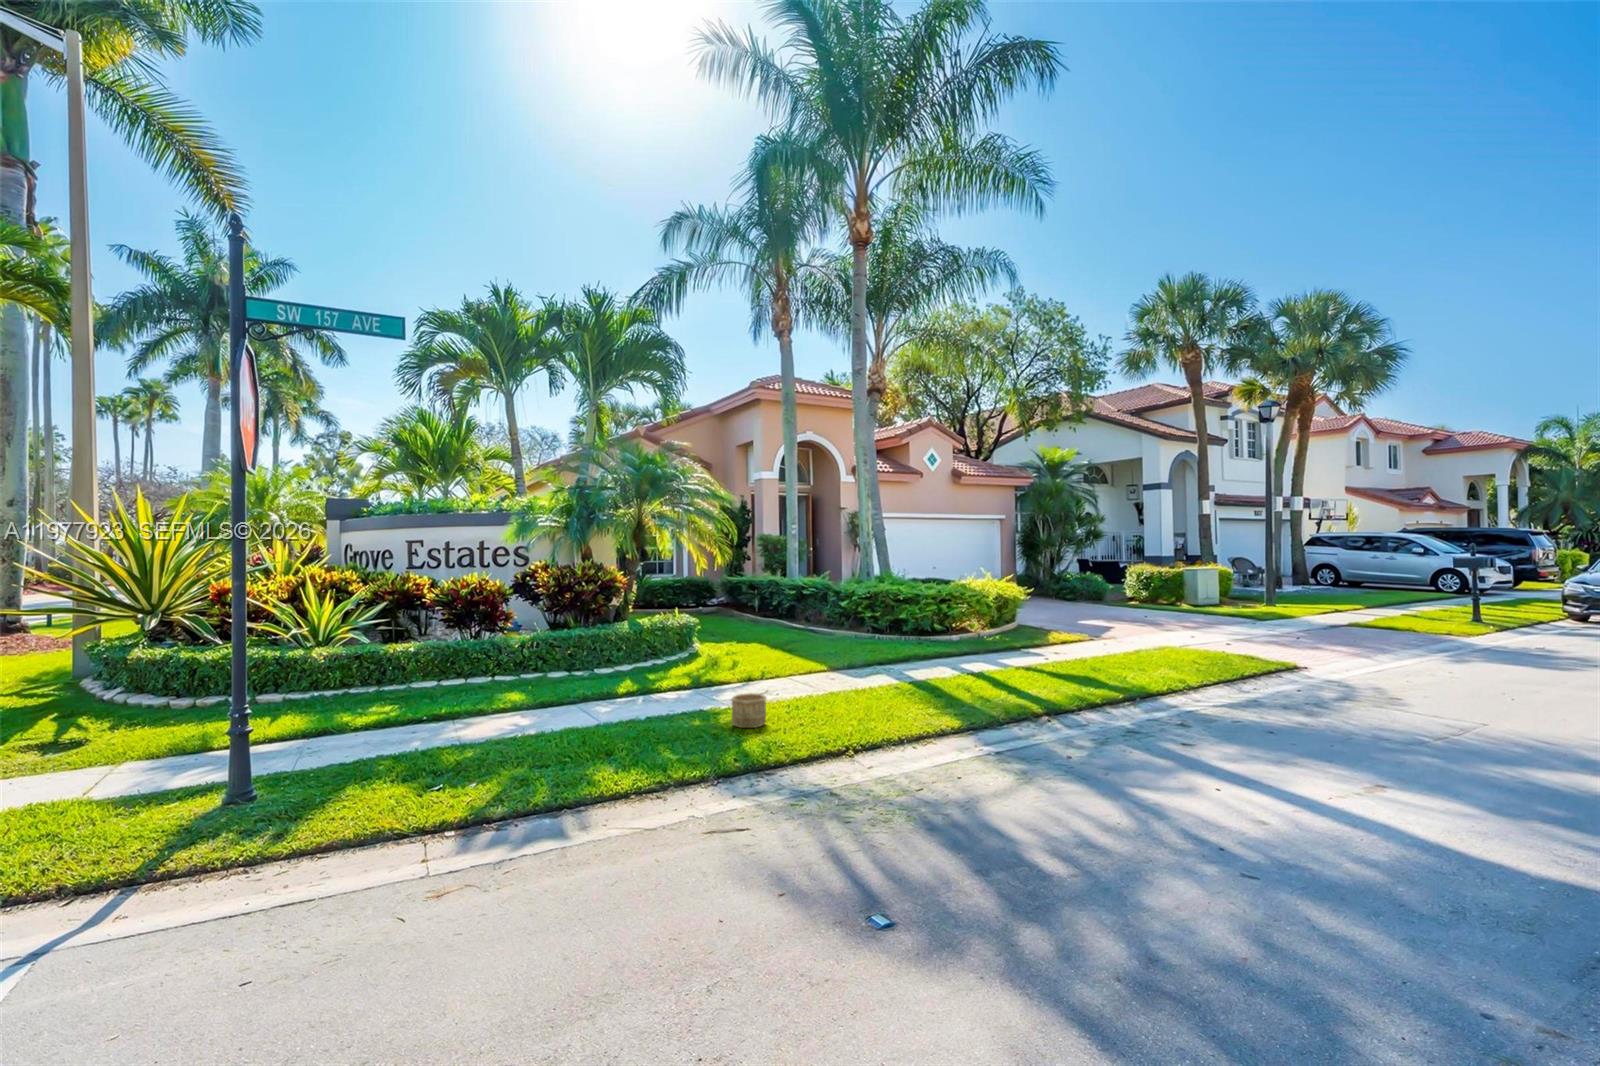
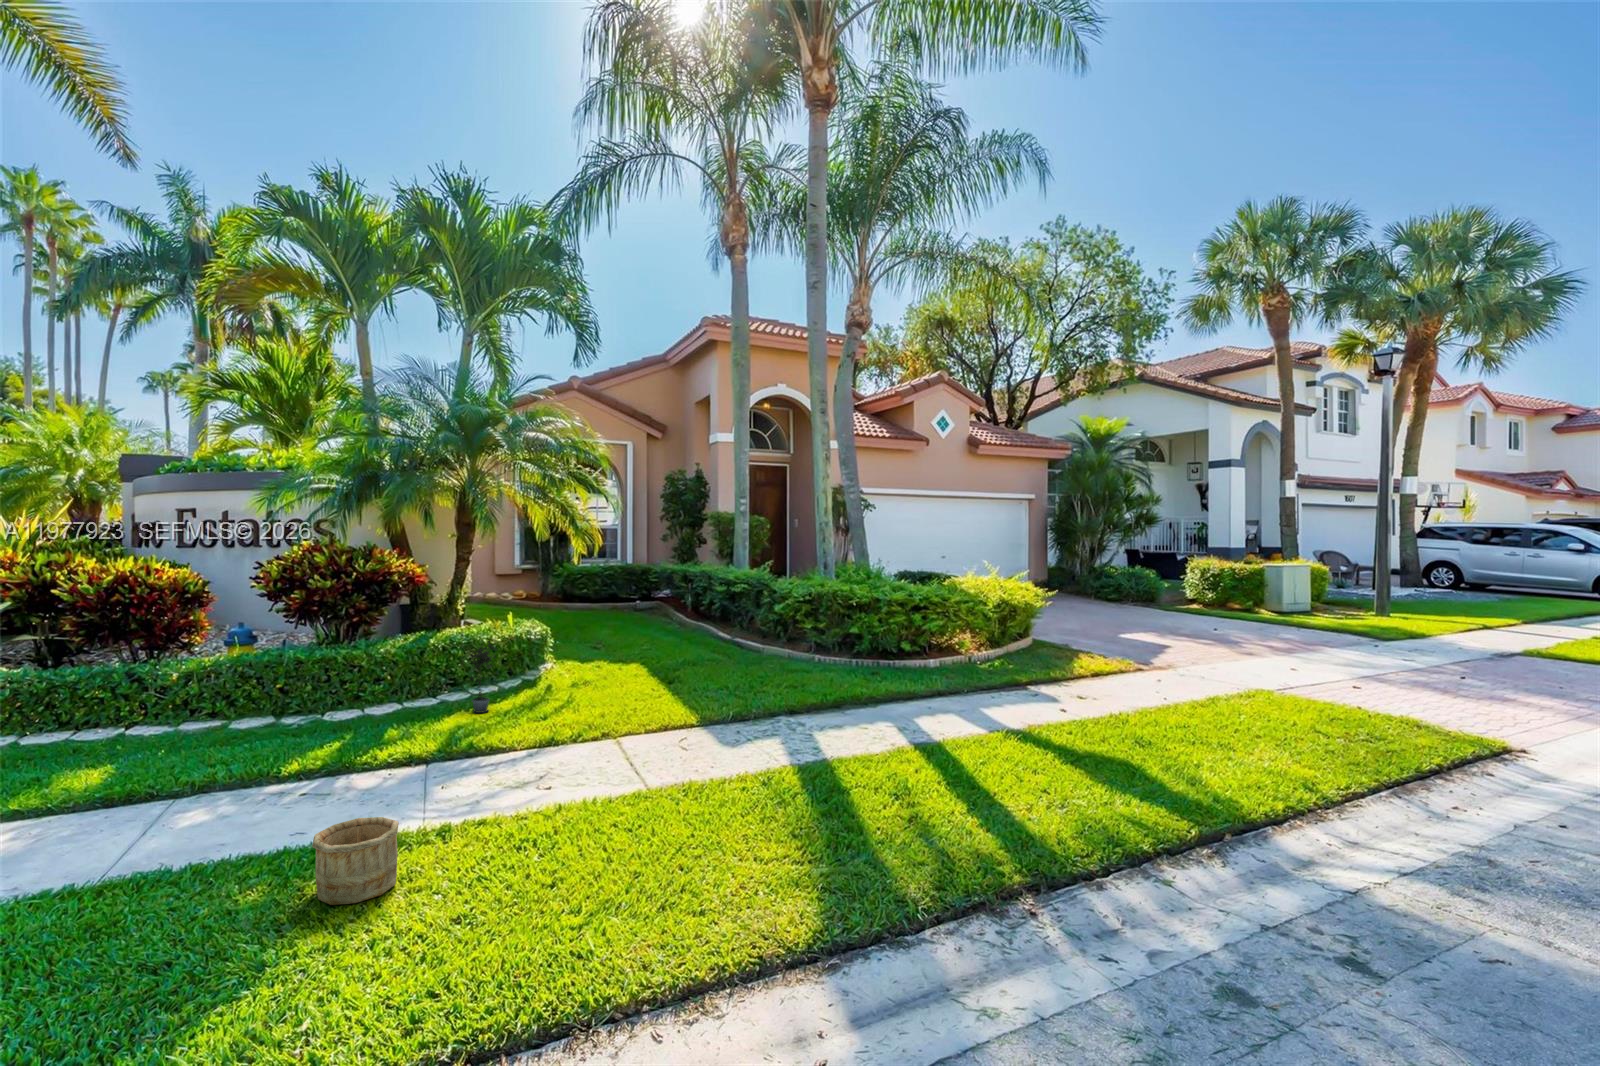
potted plant: none [689,623,709,668] -> present [470,641,497,713]

